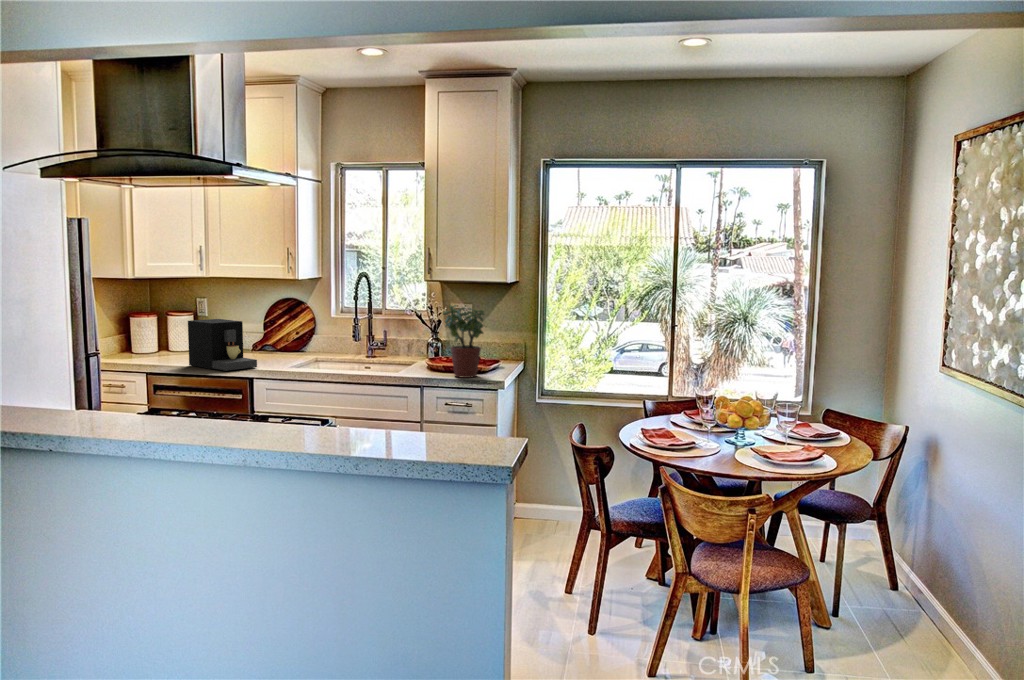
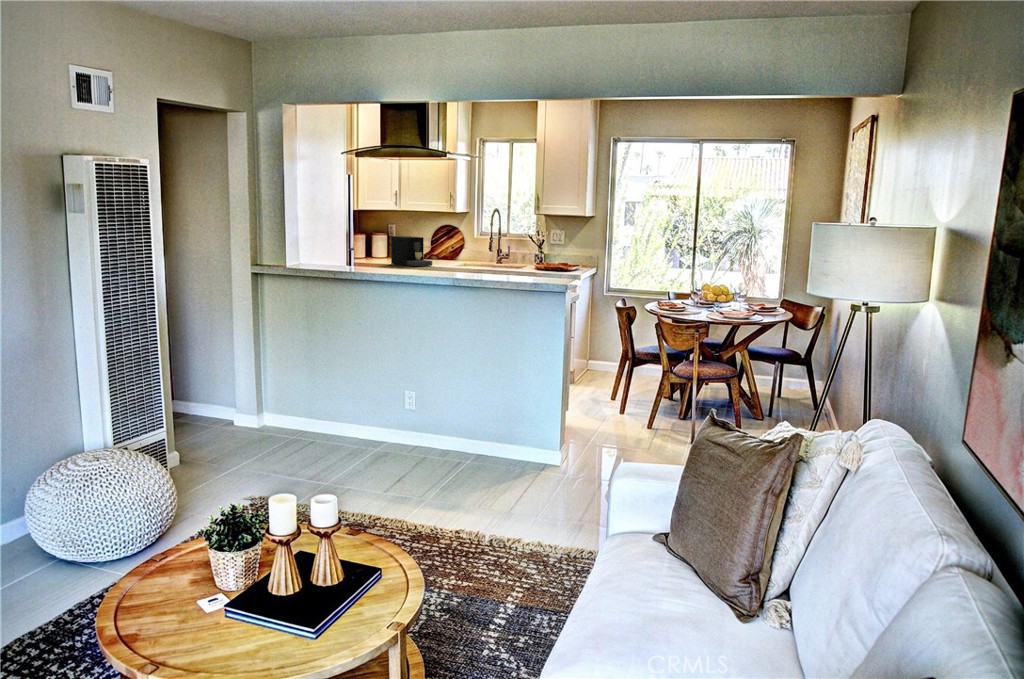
potted plant: present [443,305,484,378] -> none [545,228,572,273]

